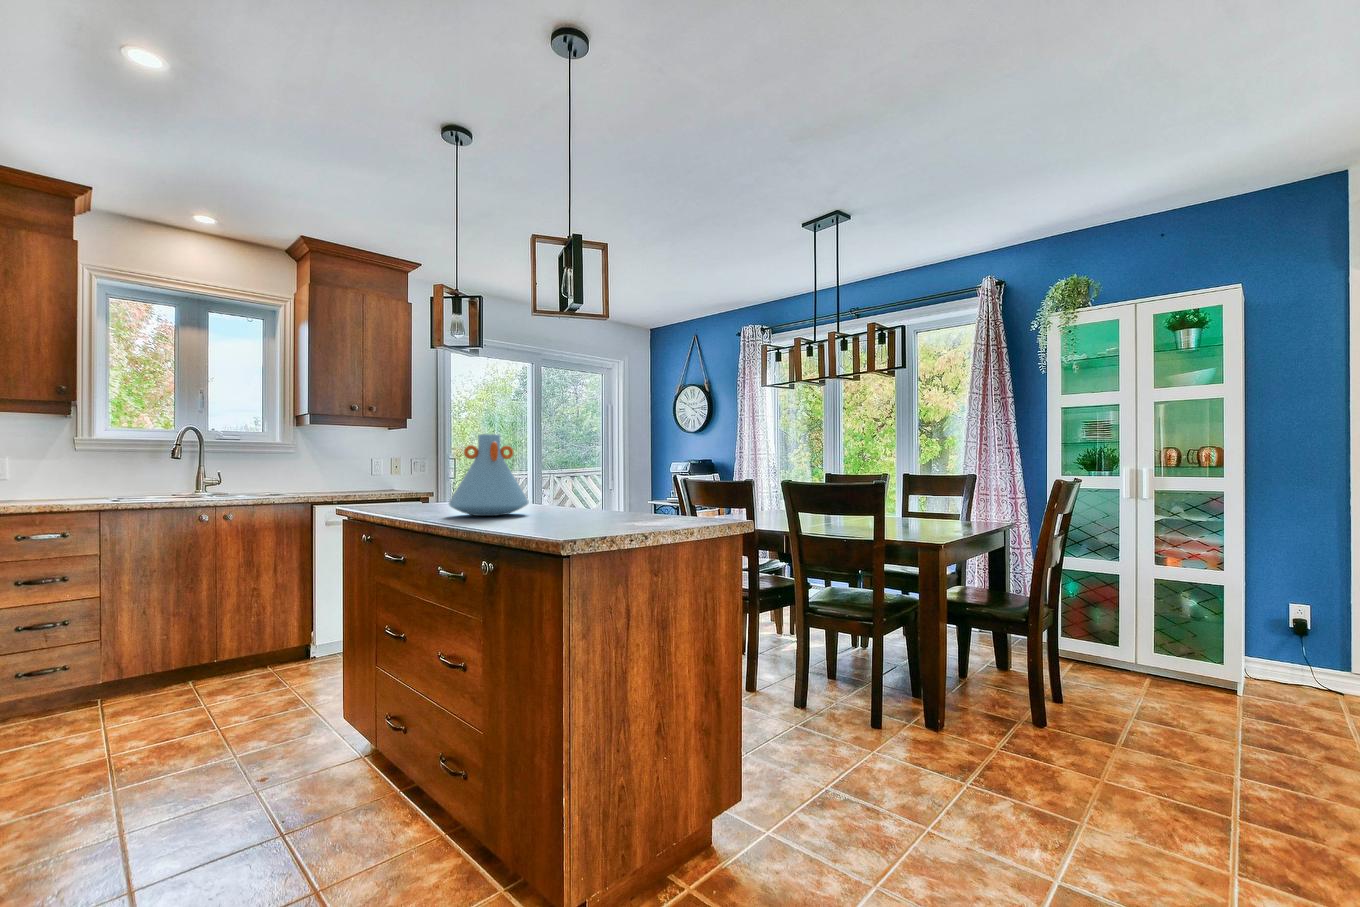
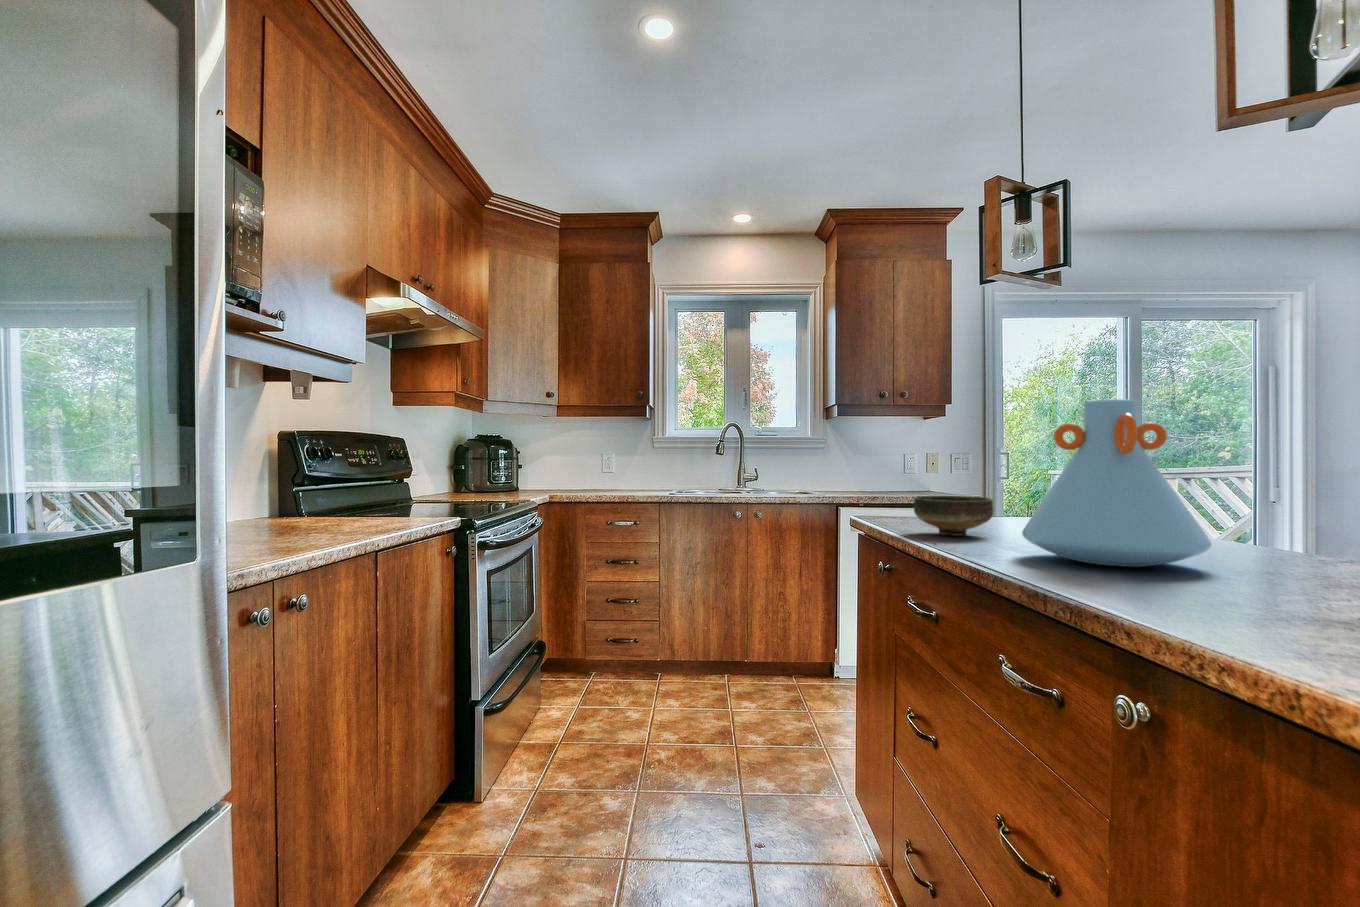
bowl: none [387,487,437,511] -> present [914,496,993,536]

